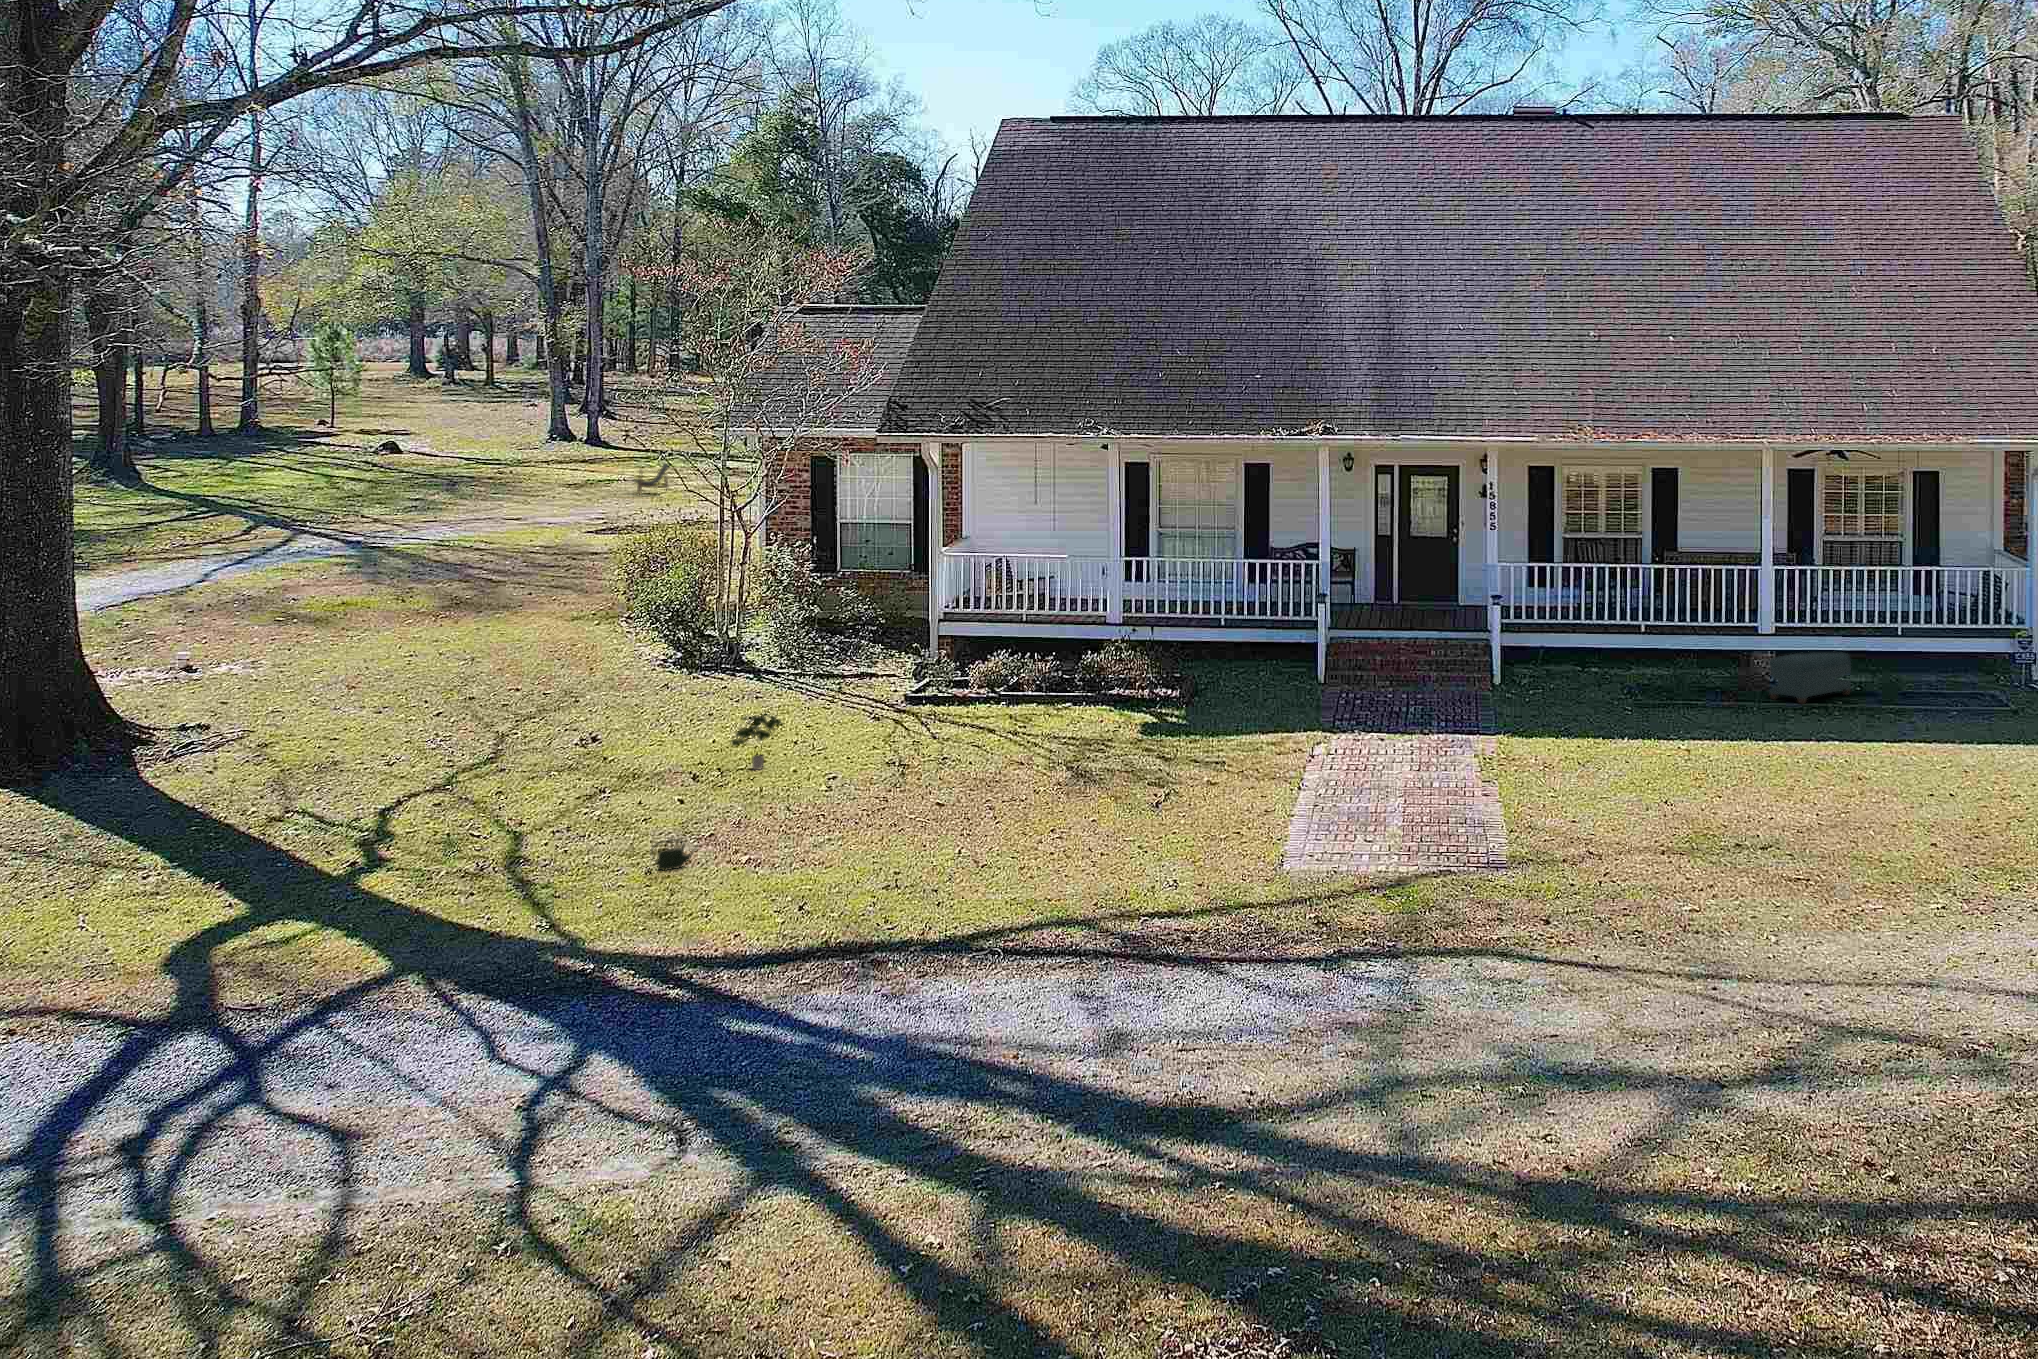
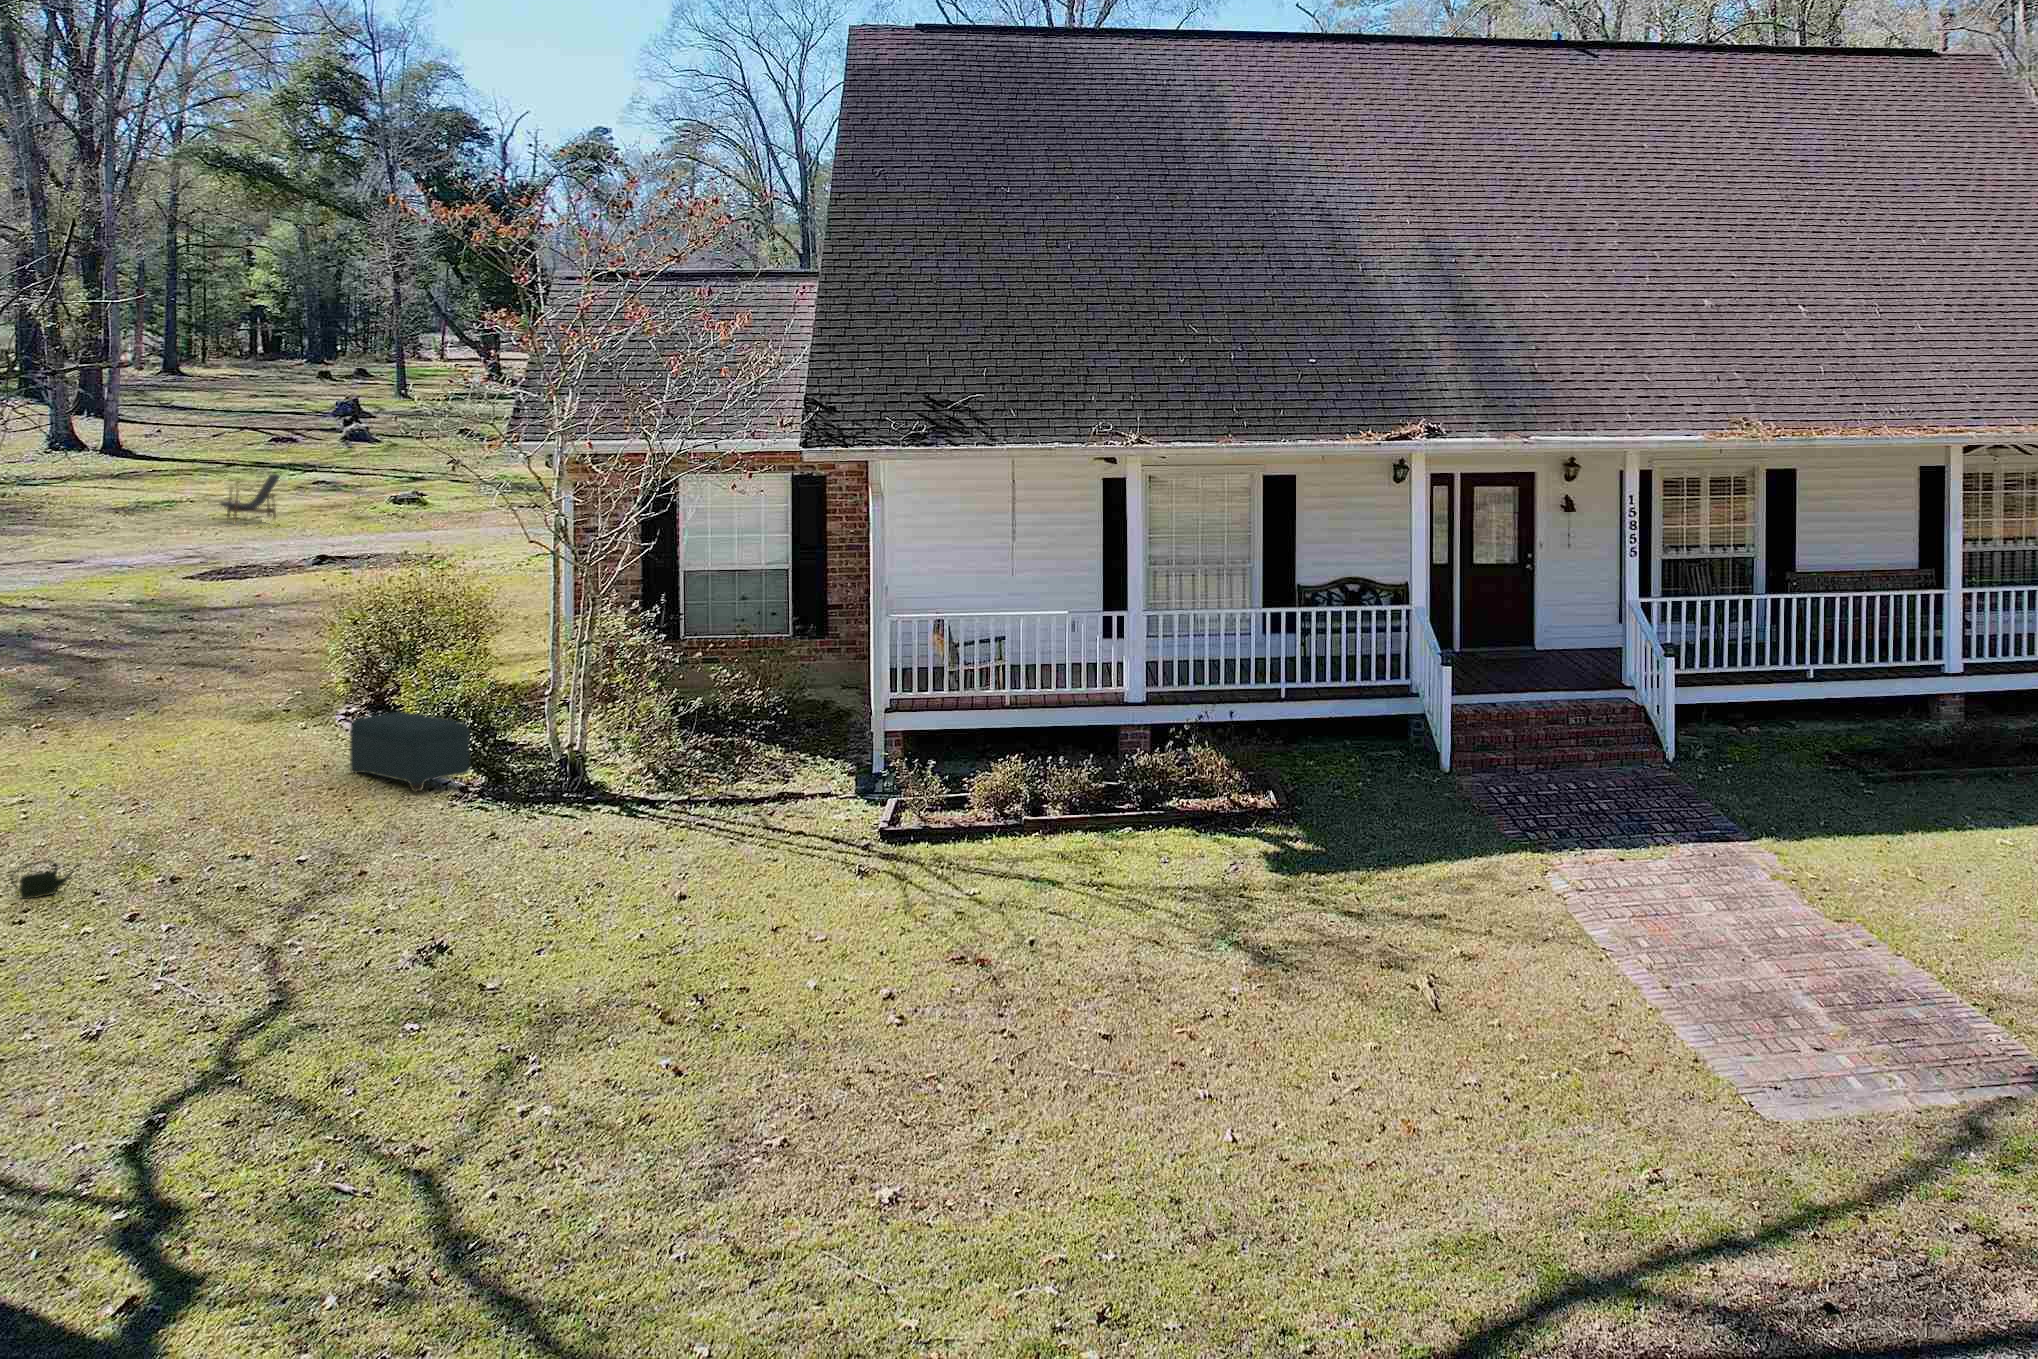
bench: present [1769,653,1851,704] -> present [350,712,470,792]
potted plant: present [731,713,783,770] -> none [710,890,788,982]
watering can: present [652,839,694,871] -> present [11,861,81,899]

